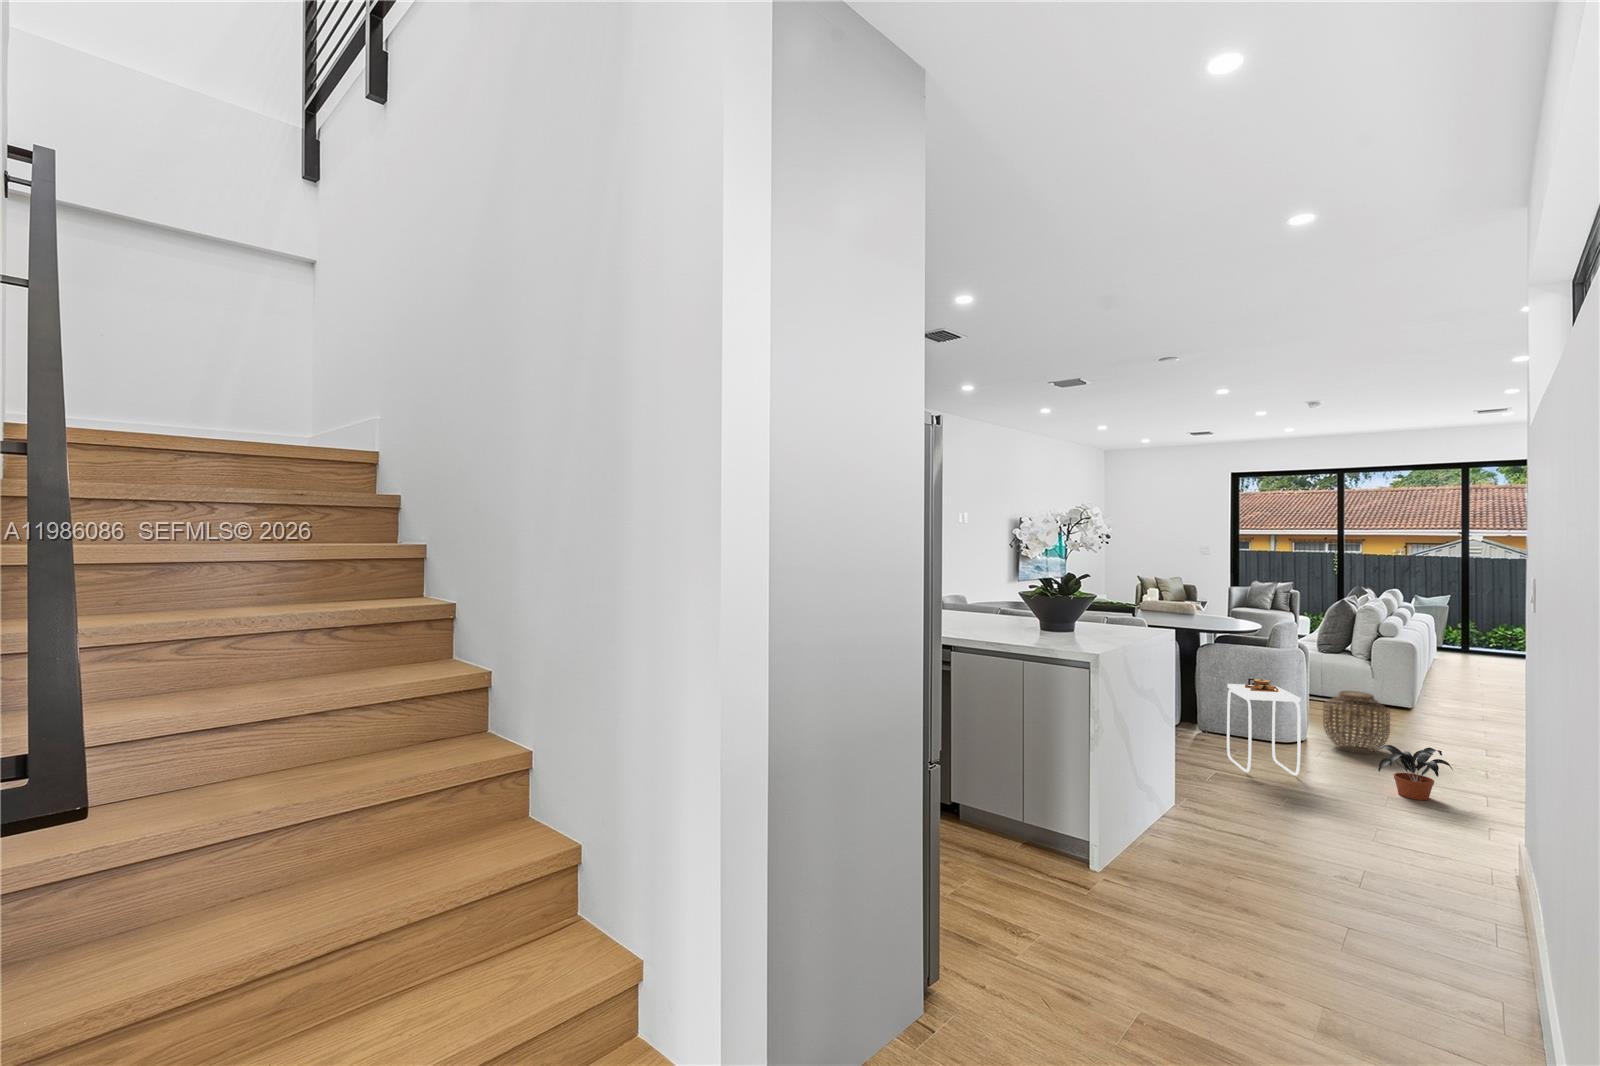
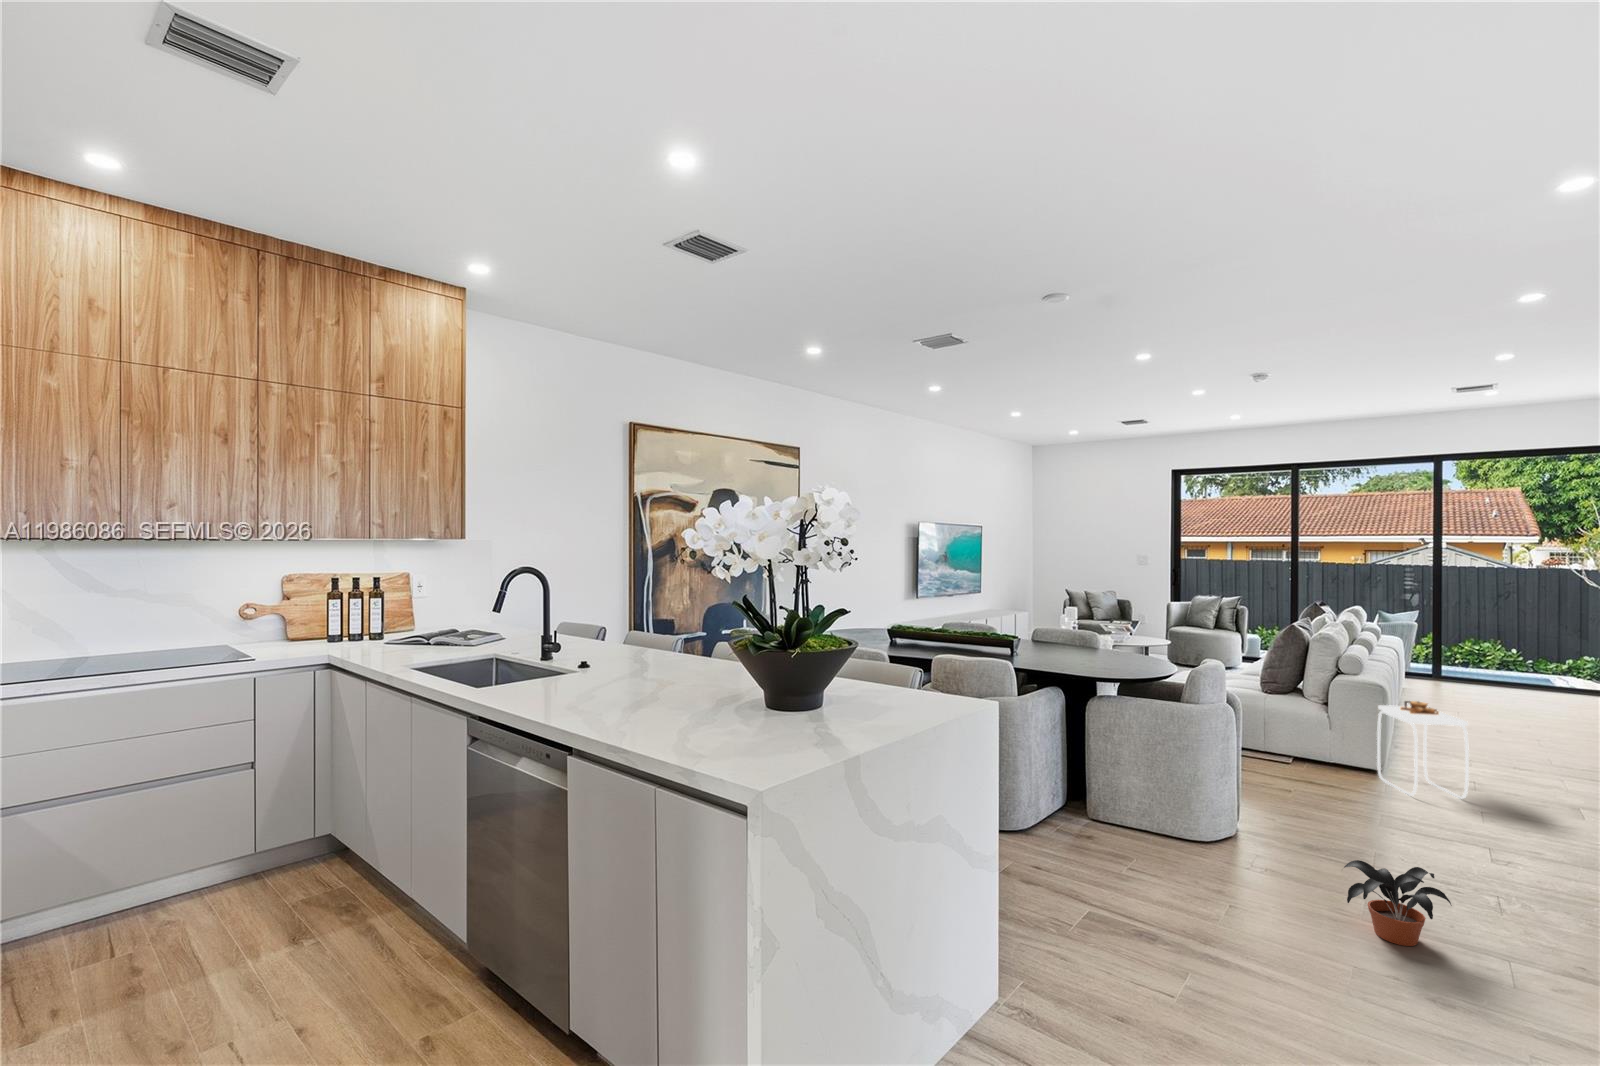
side table: present [1227,678,1301,775] -> present [1377,701,1469,799]
woven basket: present [1323,691,1390,754] -> none [1273,761,1358,847]

